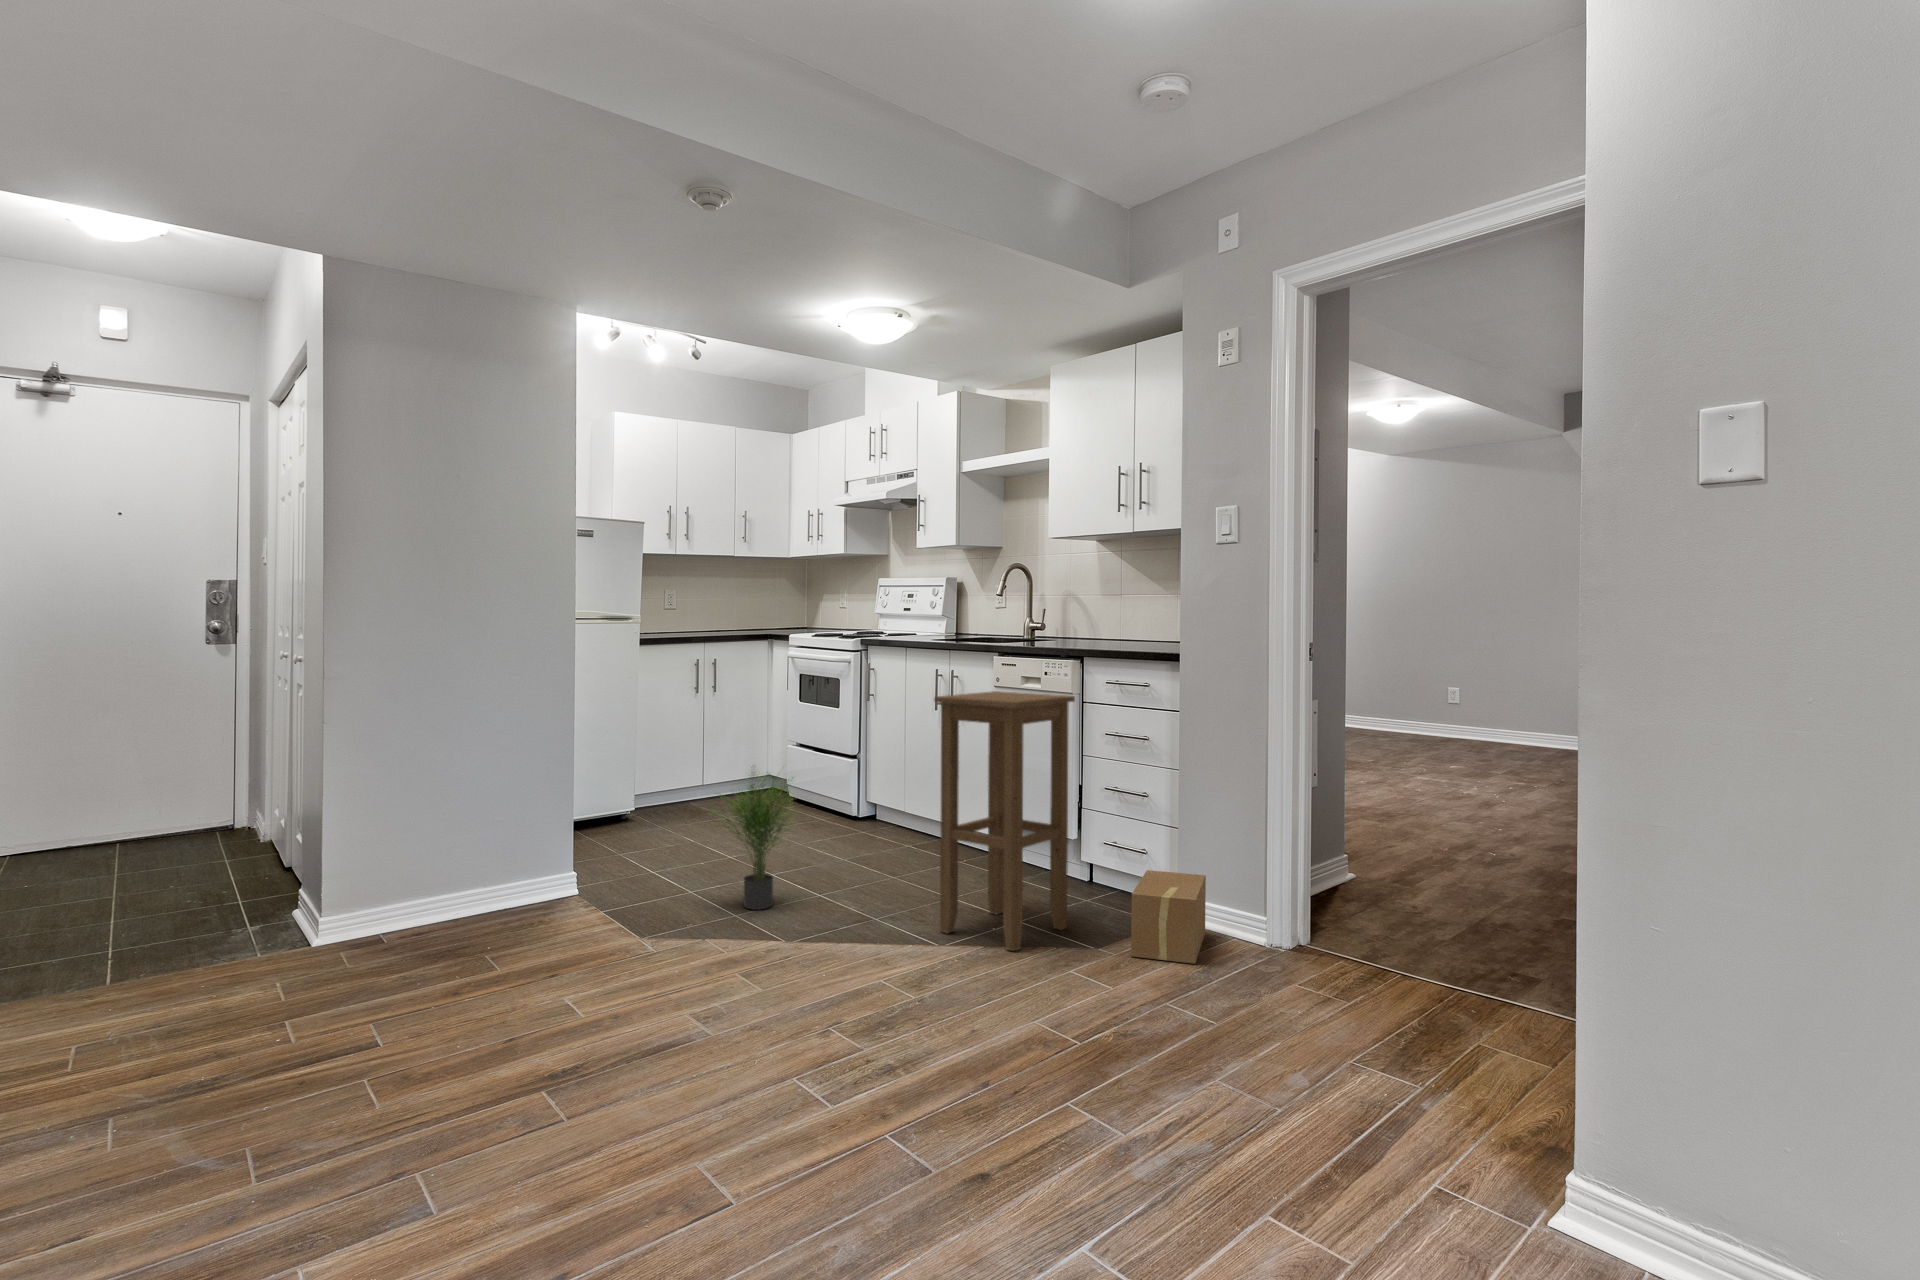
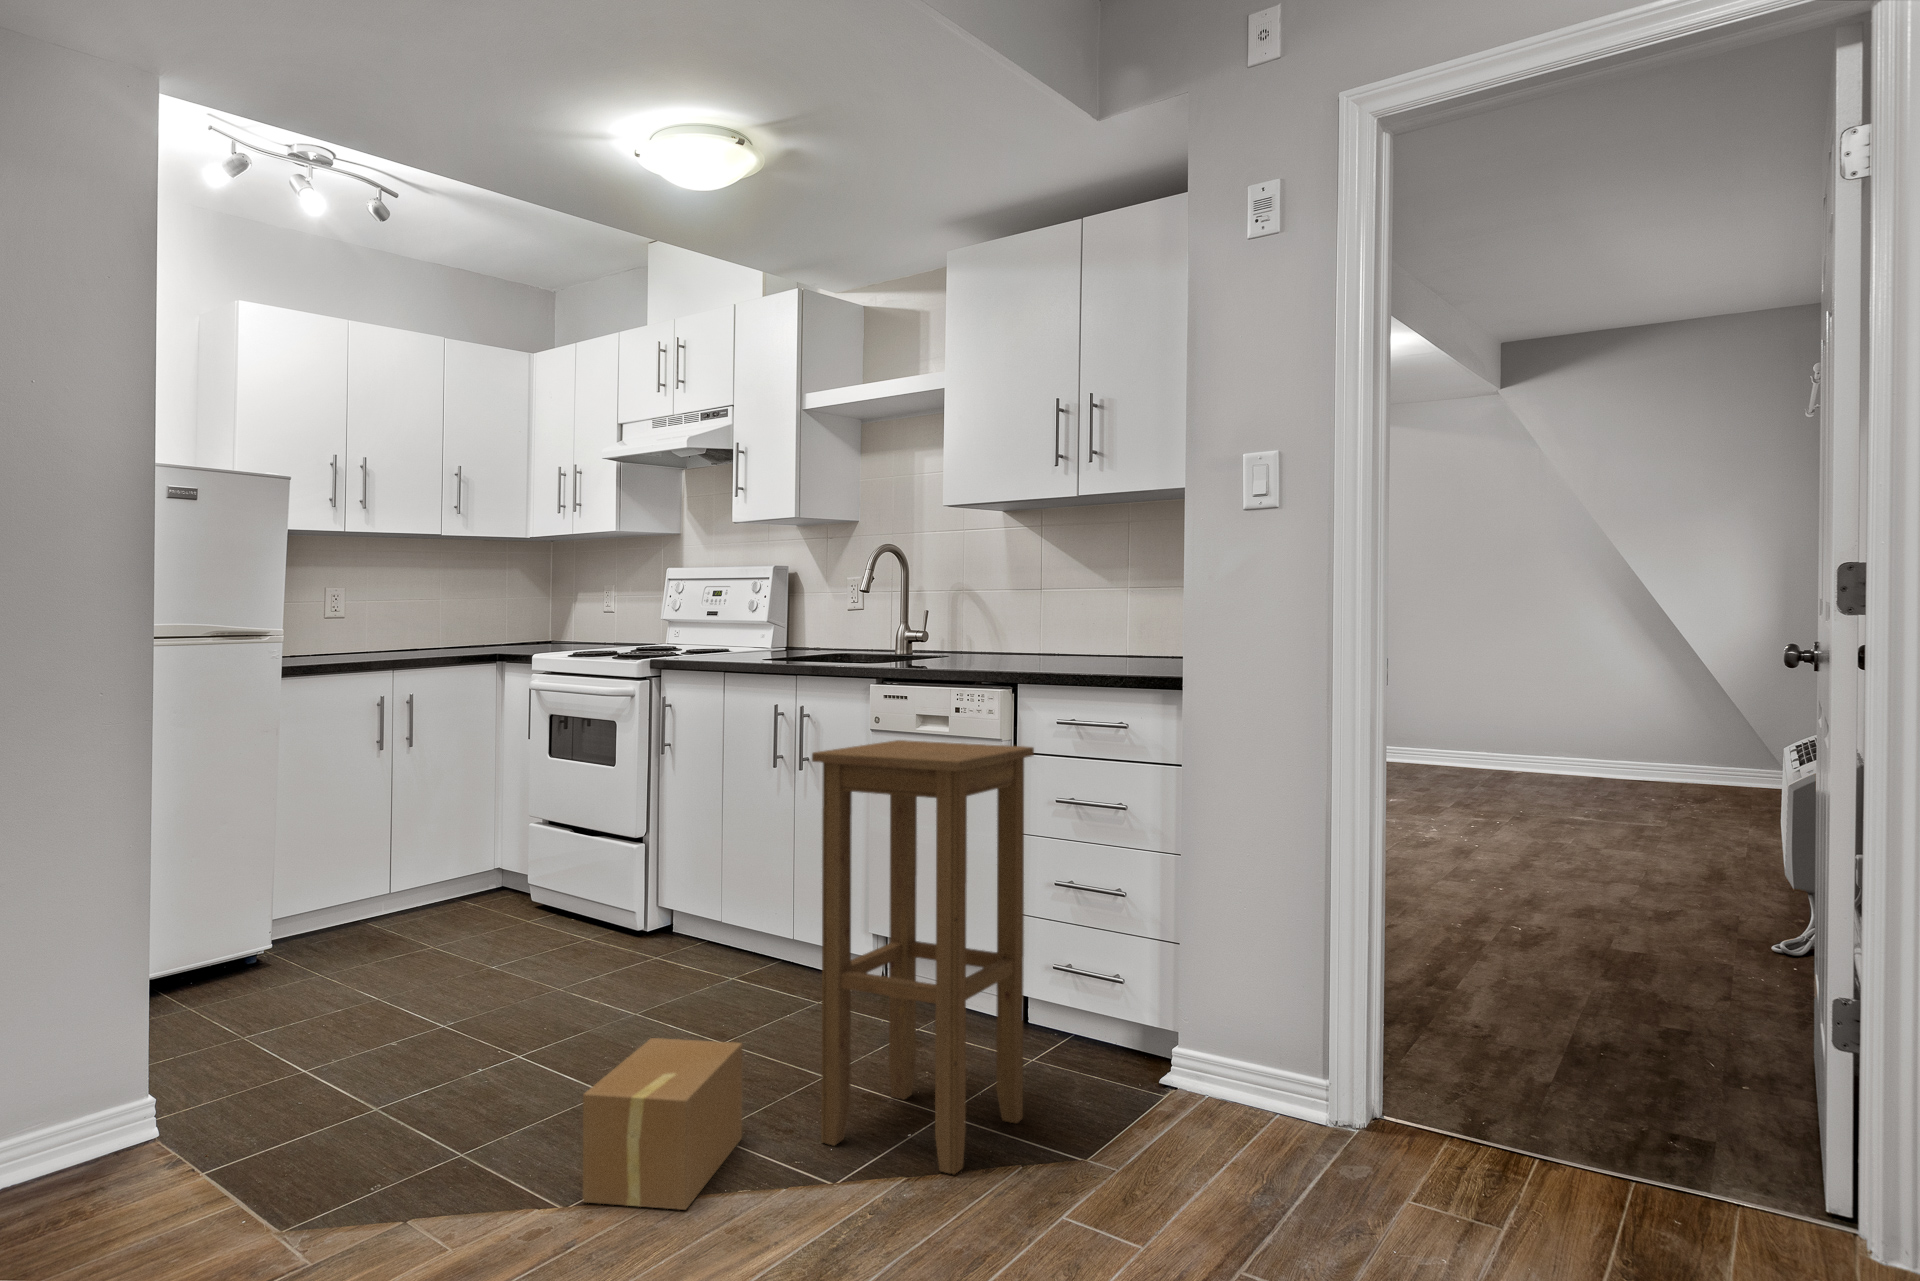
potted plant: present [720,772,792,910] -> none [396,866,578,1119]
cardboard box: present [1131,870,1206,964] -> present [583,1038,743,1210]

